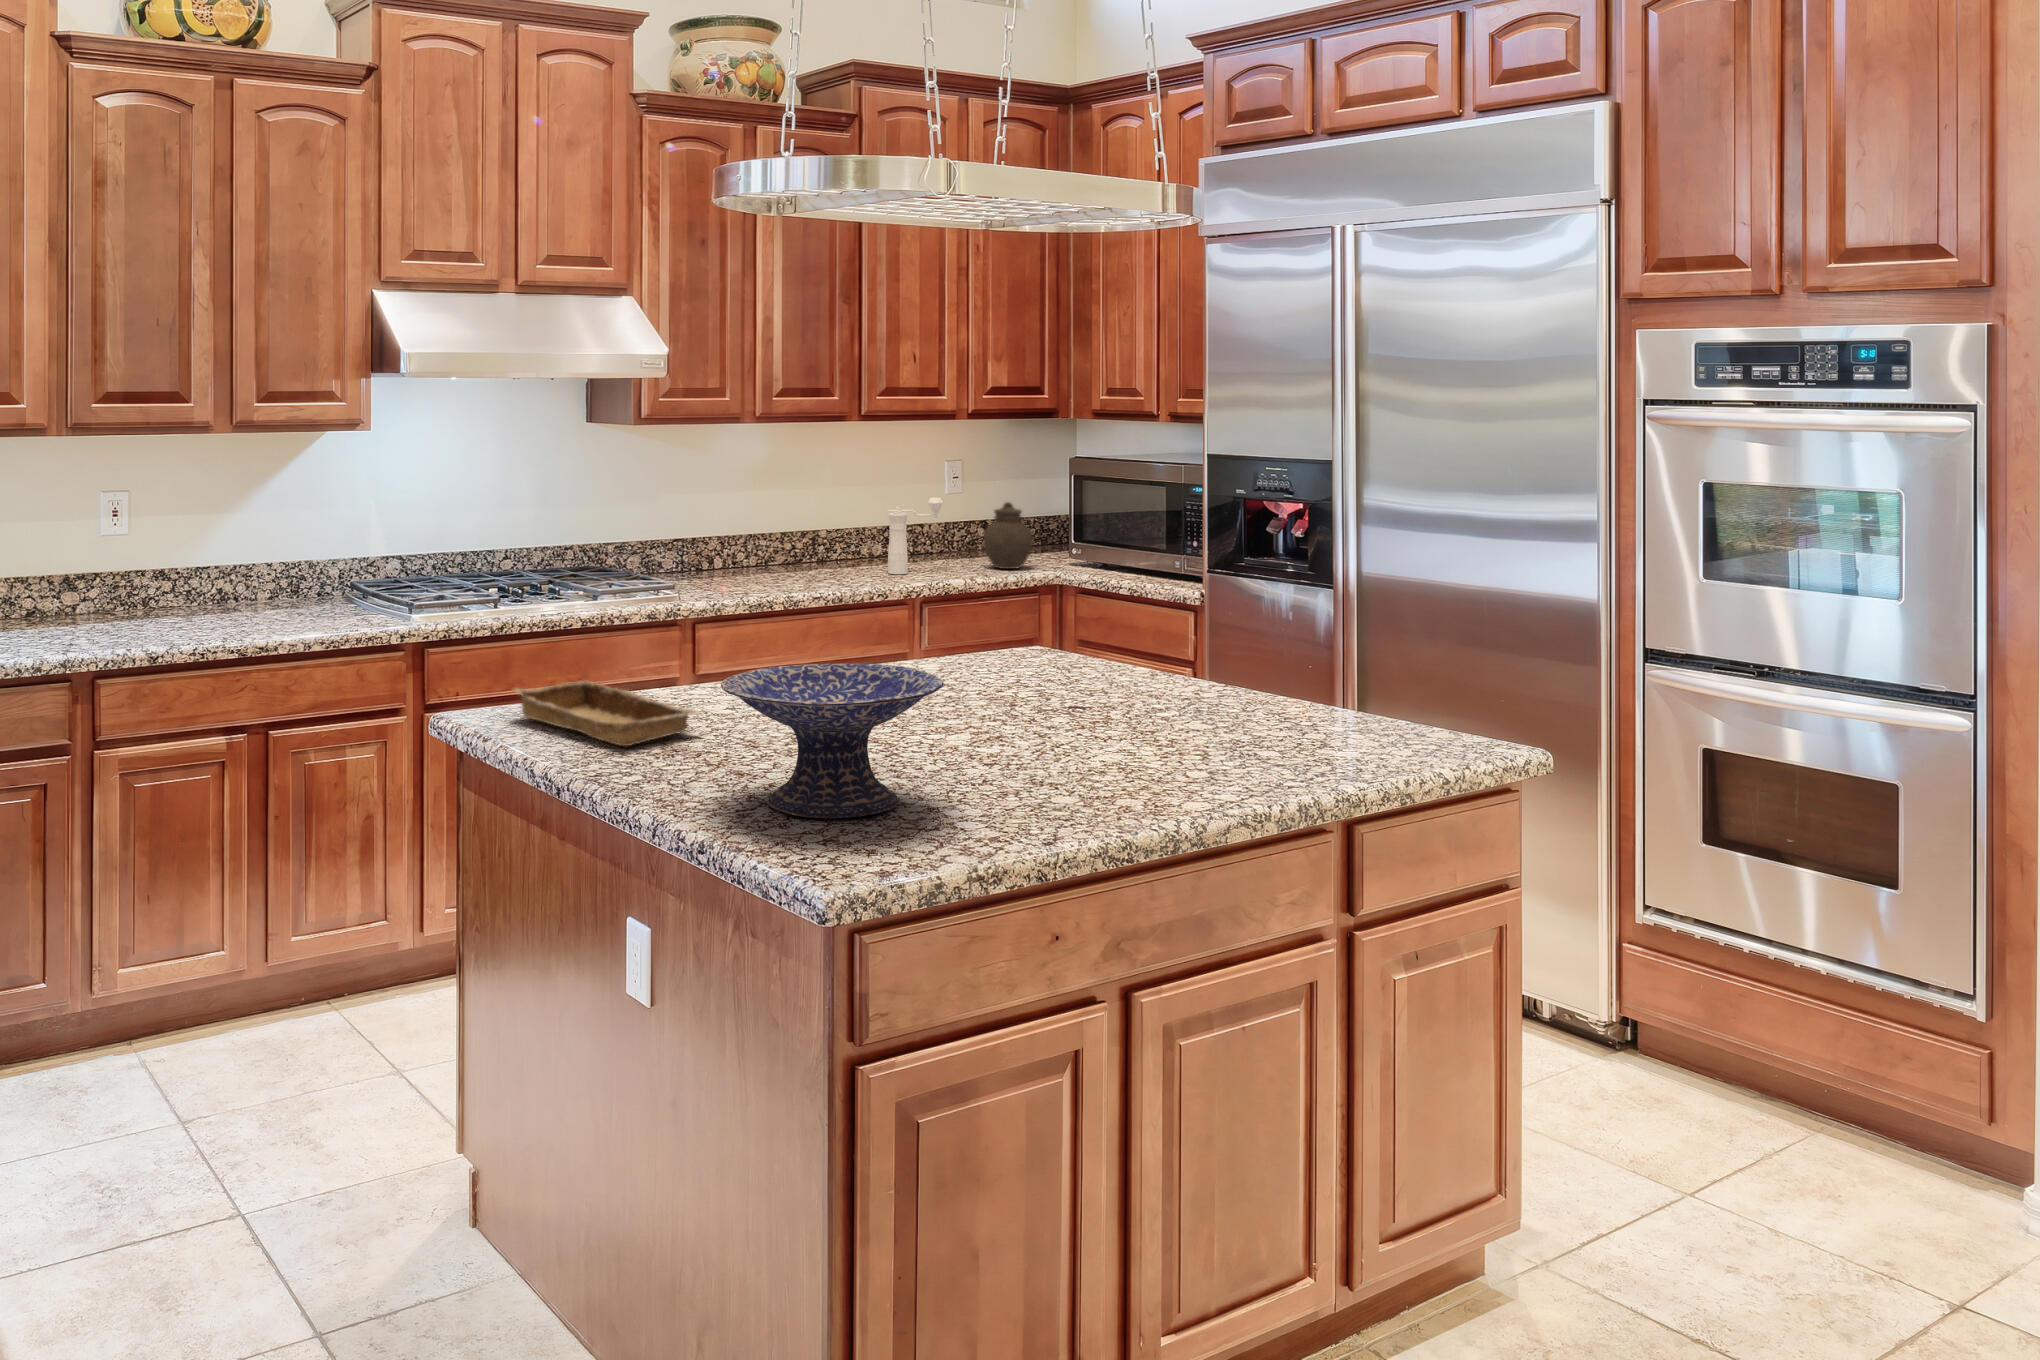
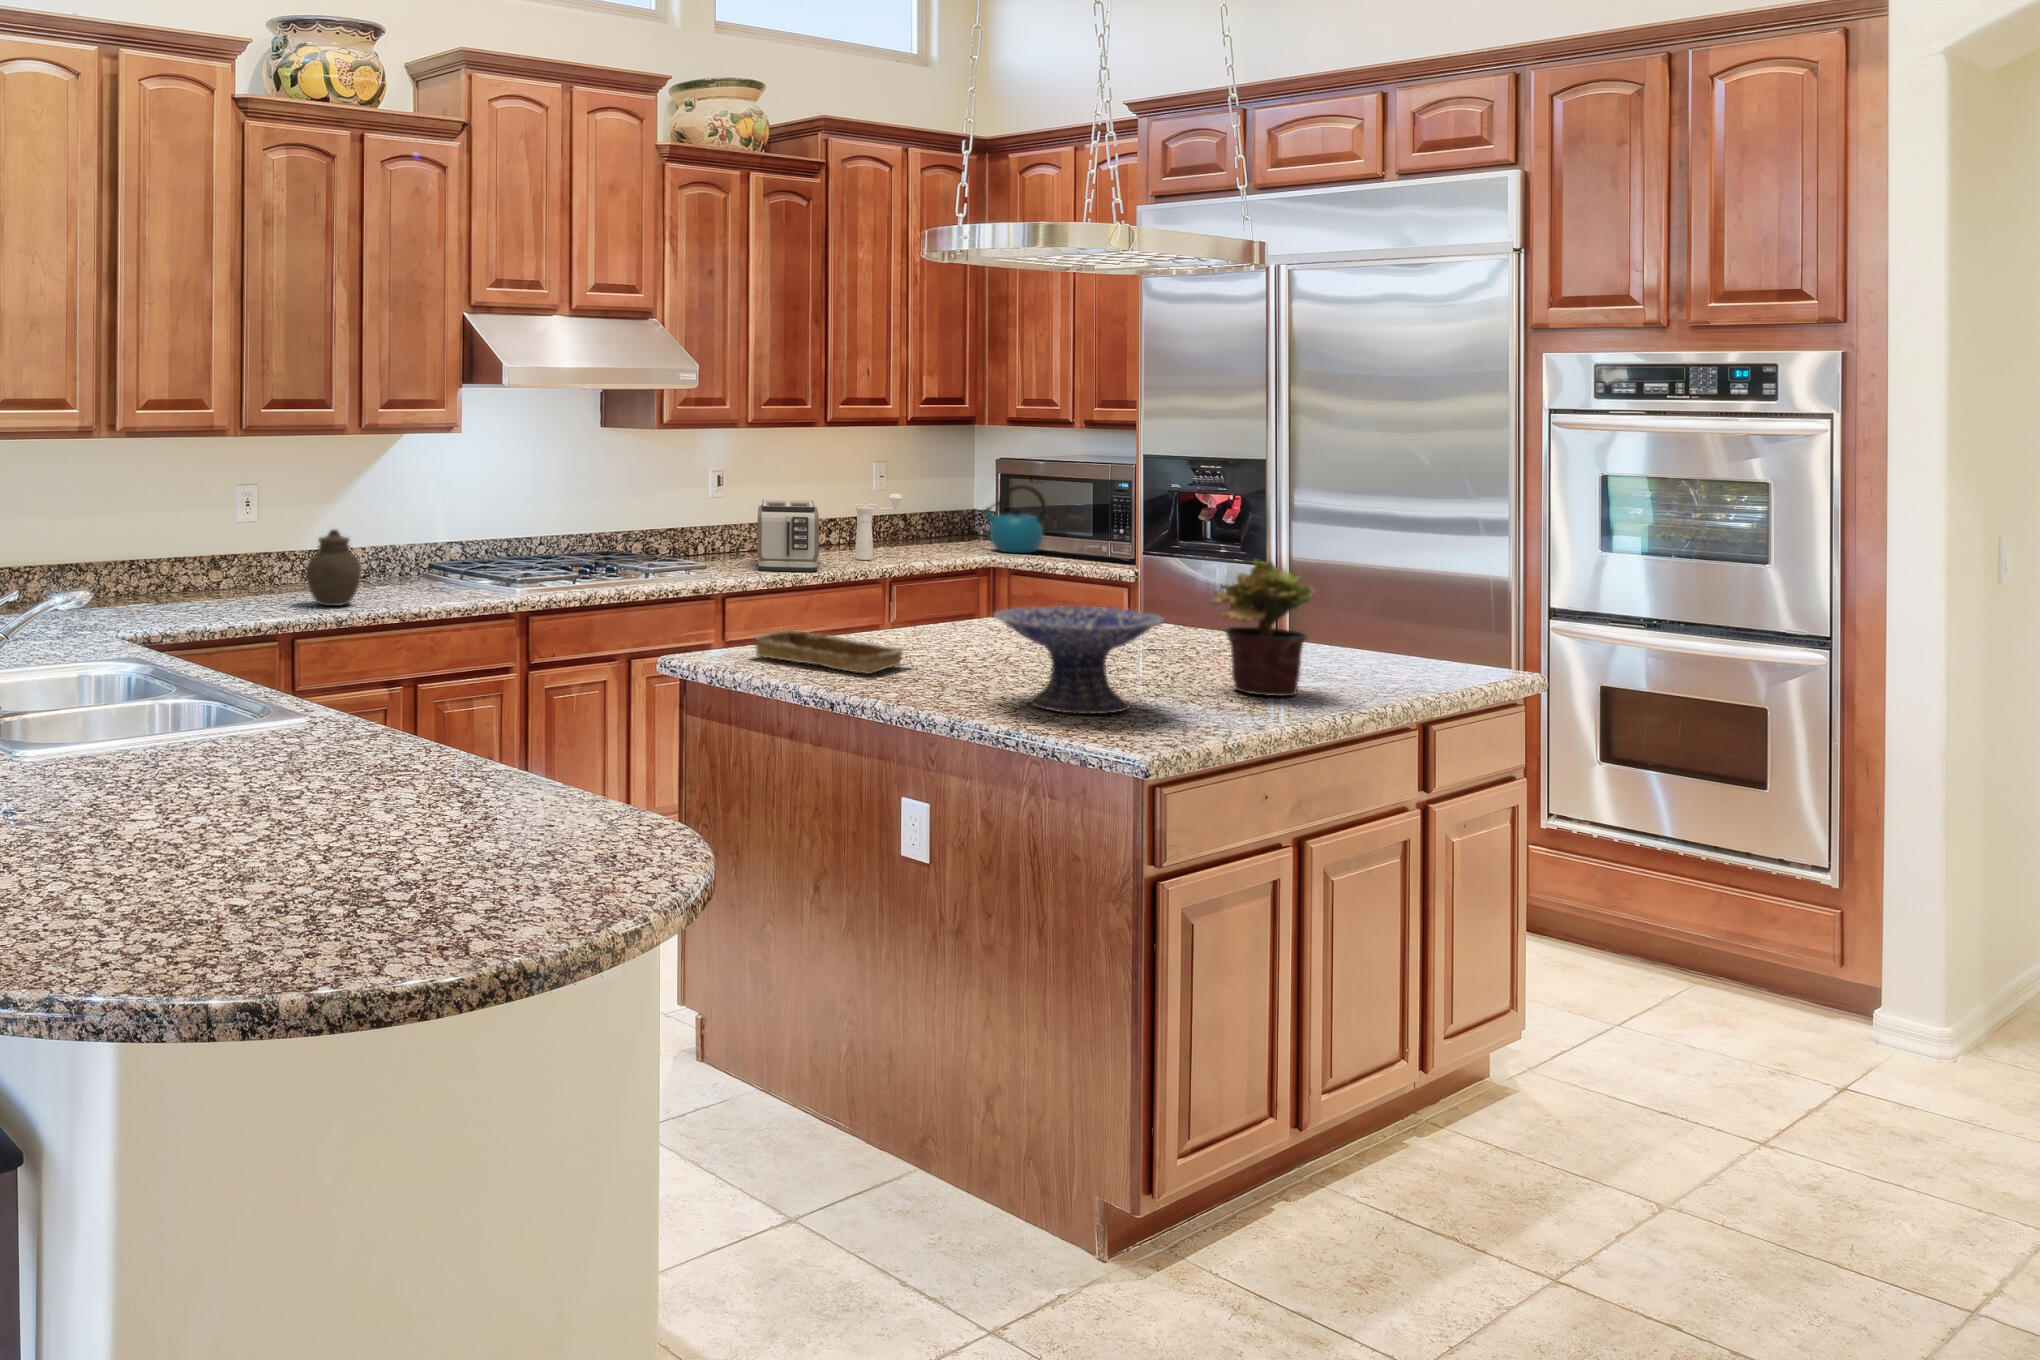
kettle: none [1051,487,1123,565] -> present [982,485,1046,553]
jar: present [984,502,1032,569] -> present [306,529,361,606]
toaster: none [750,505,836,590] -> present [757,500,819,572]
potted plant: none [1055,601,1183,788] -> present [1211,560,1315,696]

